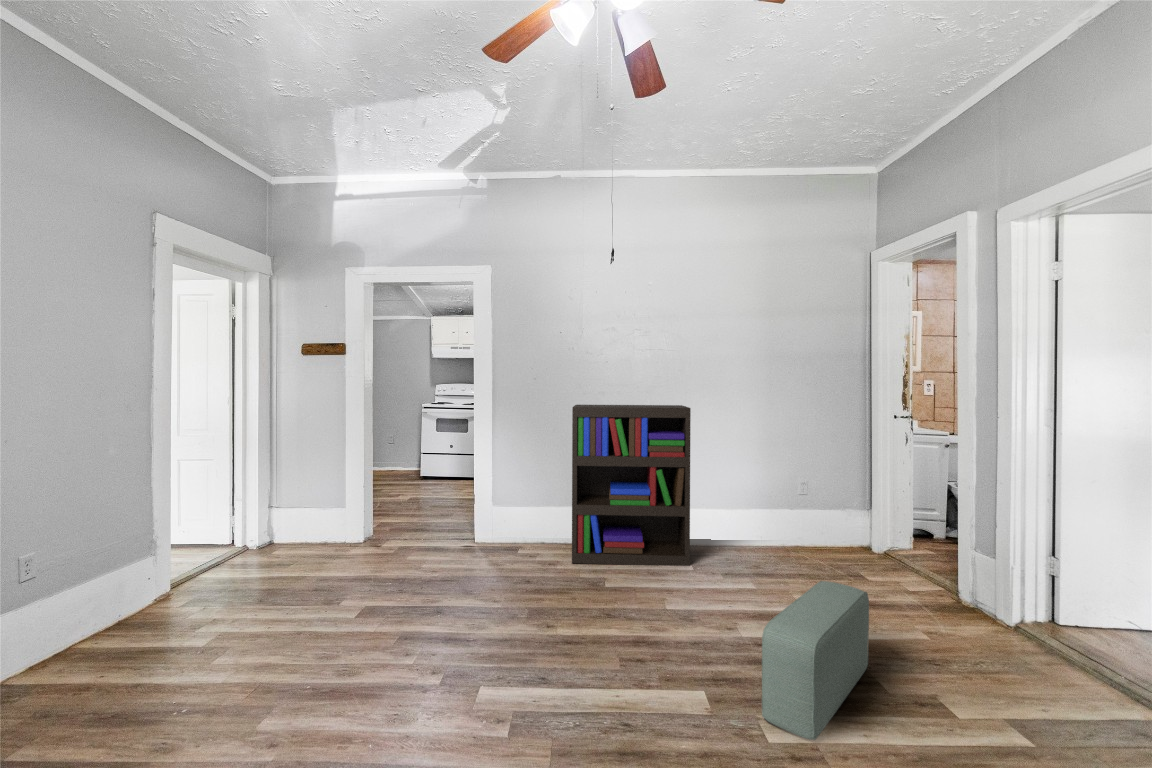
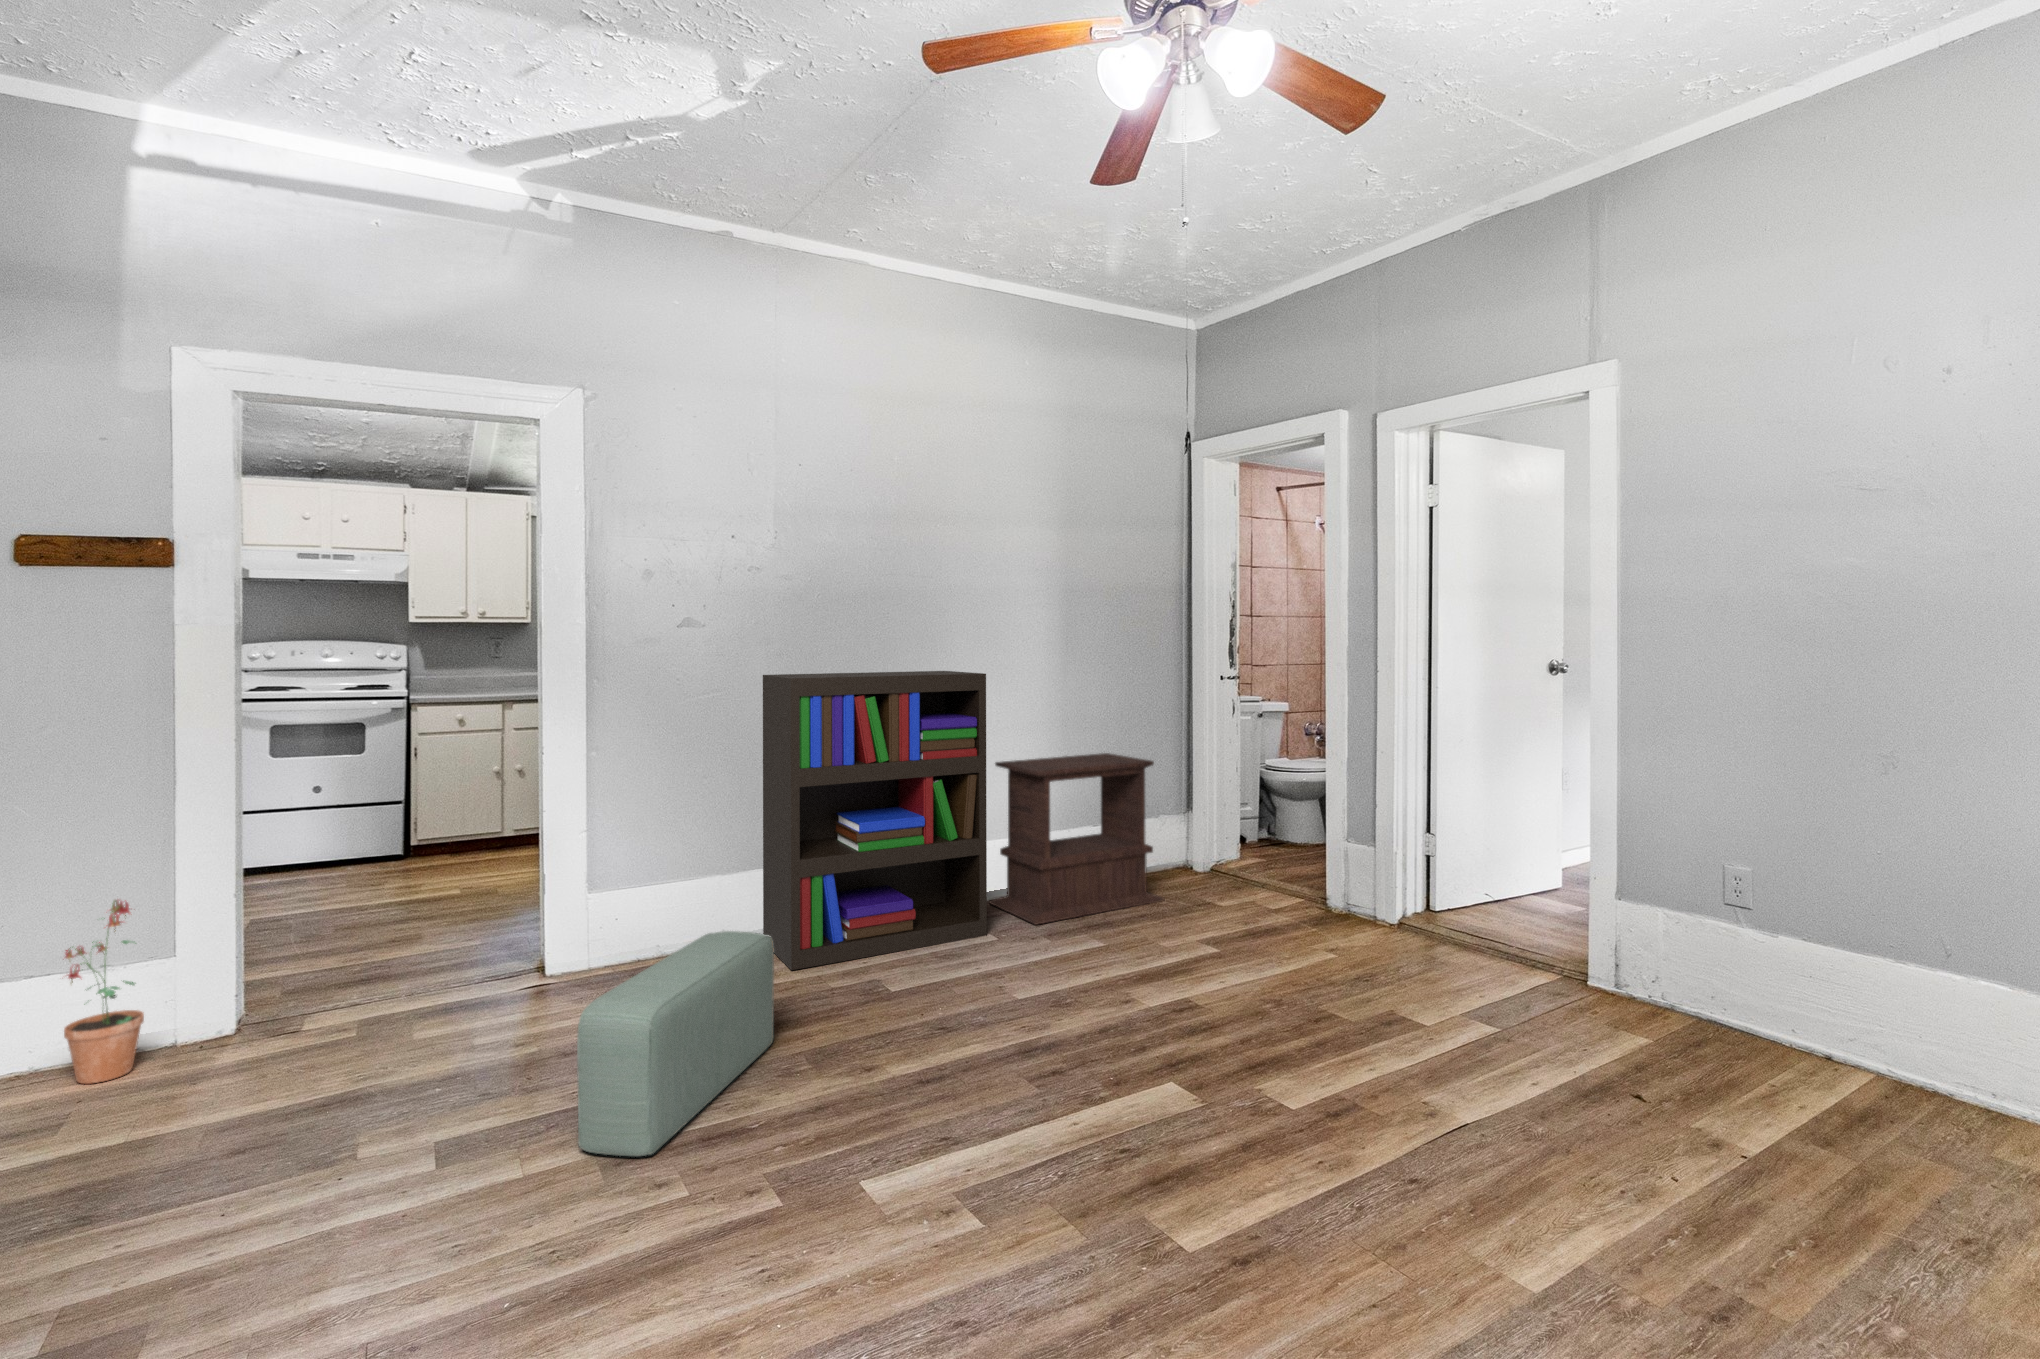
side table: none [710,462,828,567] -> present [989,753,1164,925]
potted plant: none [303,484,331,553] -> present [64,900,144,1084]
pouf: present [762,581,869,740] -> present [577,931,774,1156]

